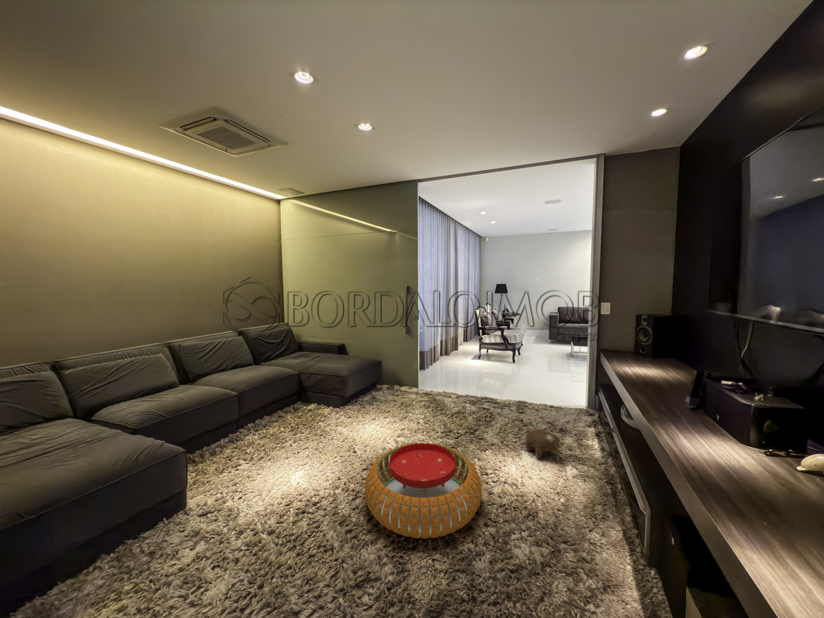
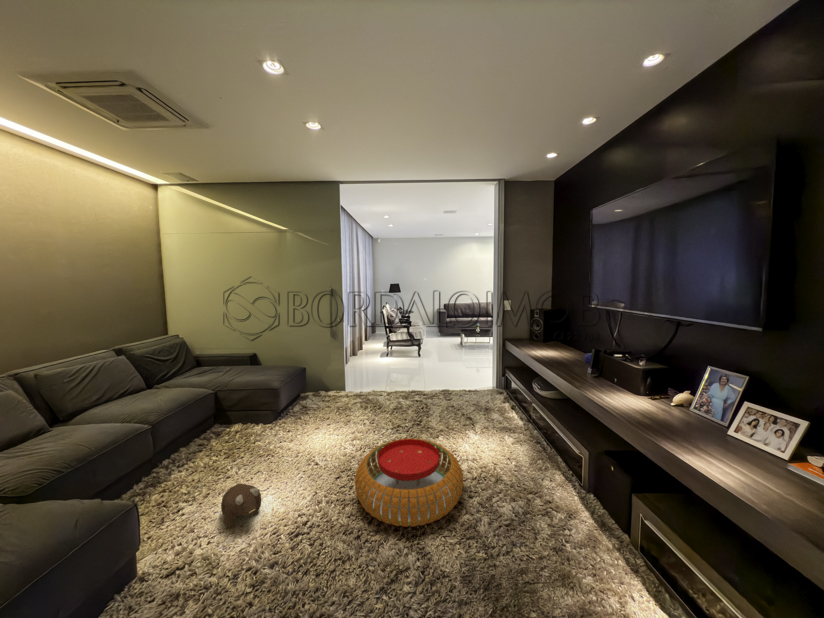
plush toy: present [526,429,563,458] -> present [221,484,261,528]

